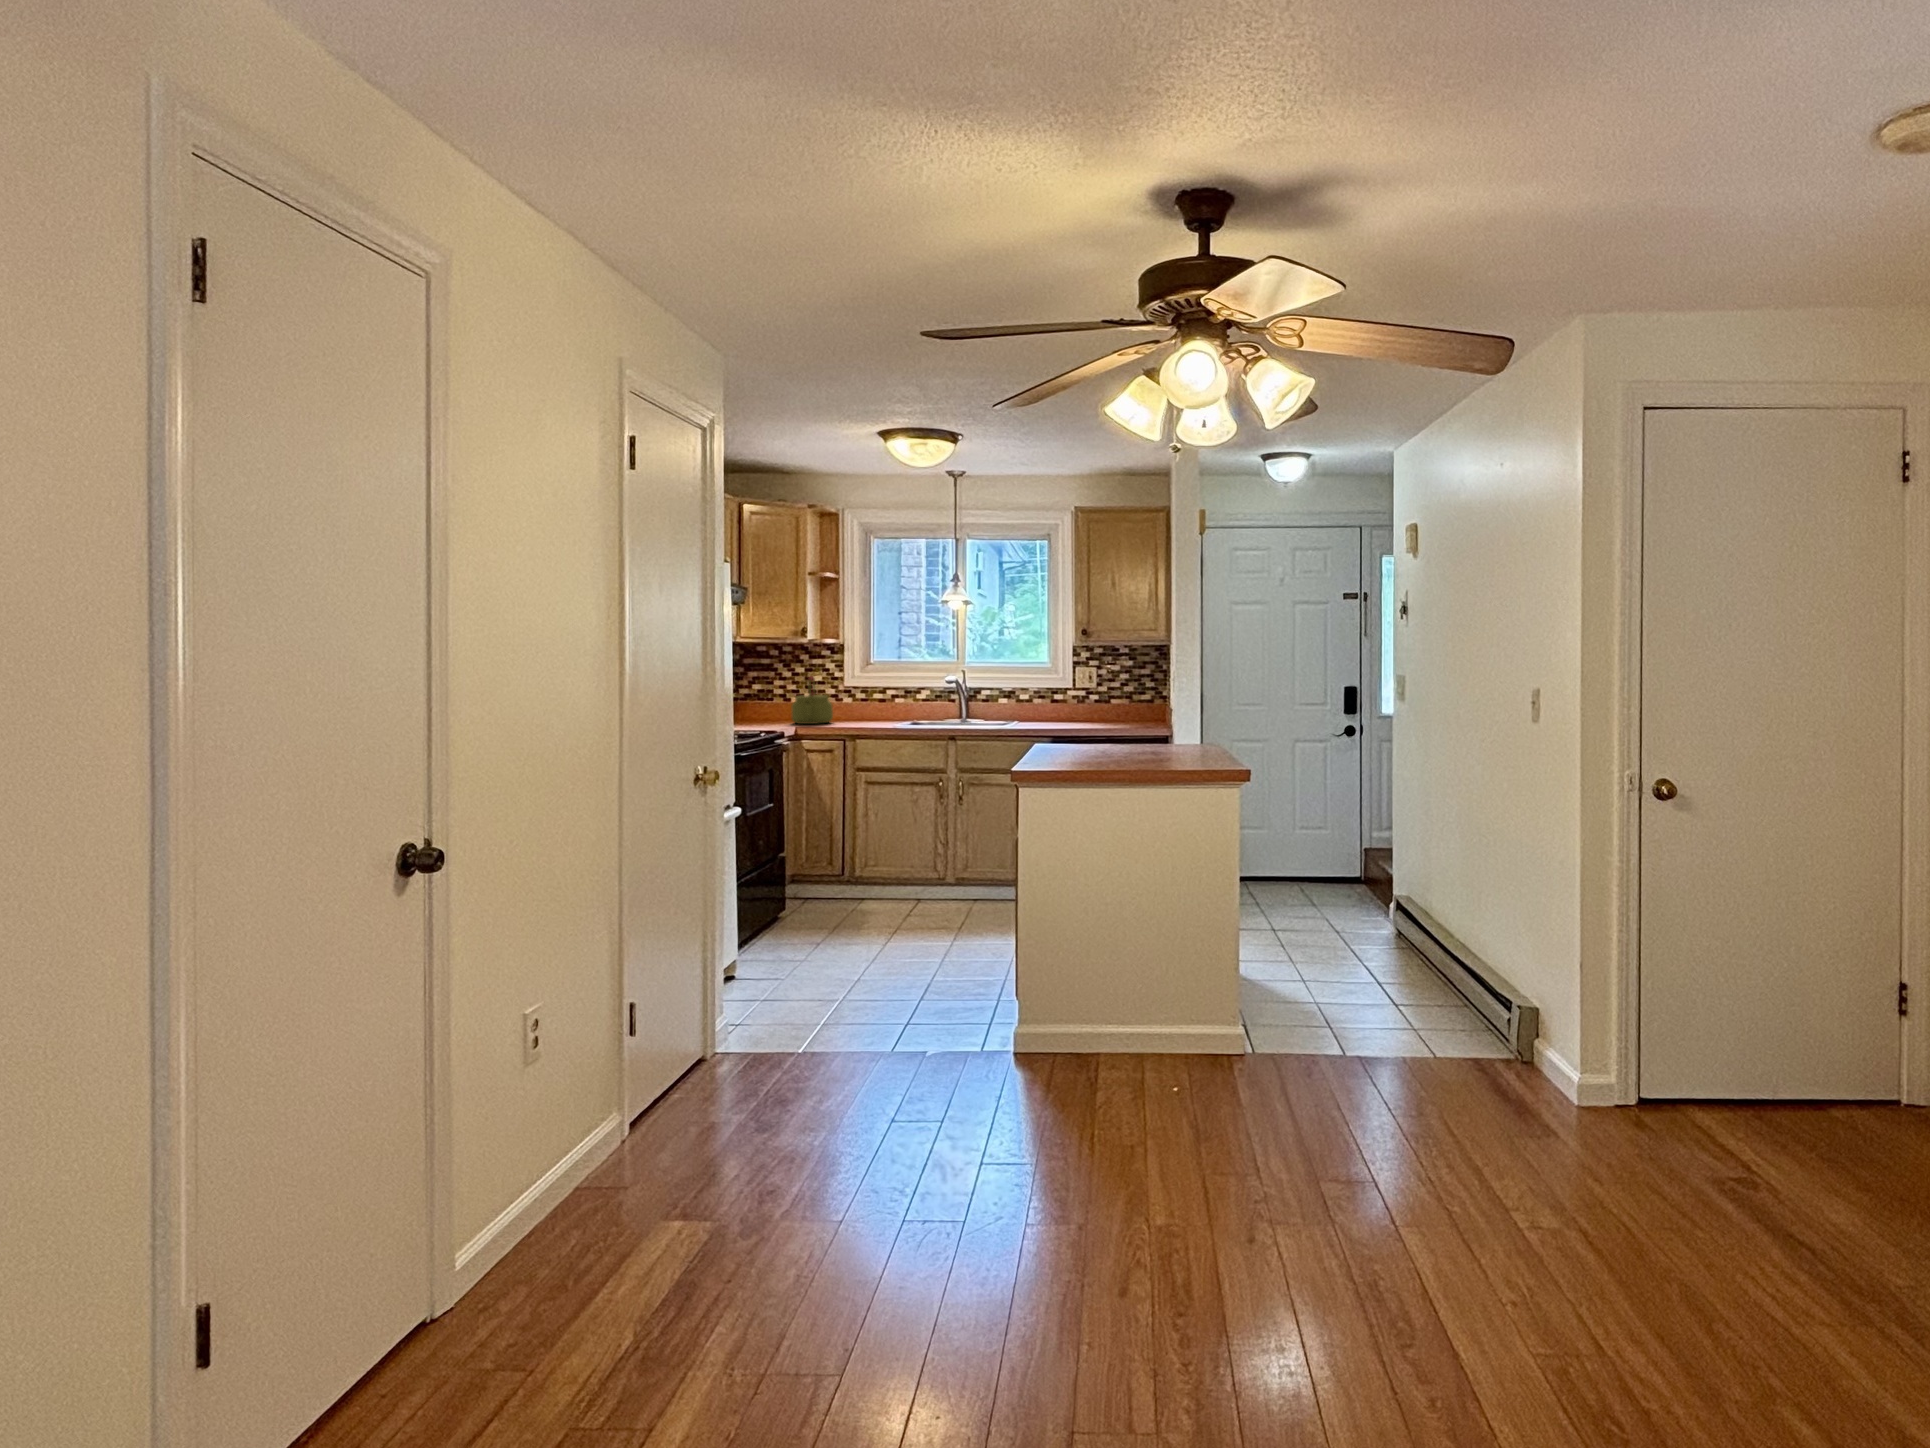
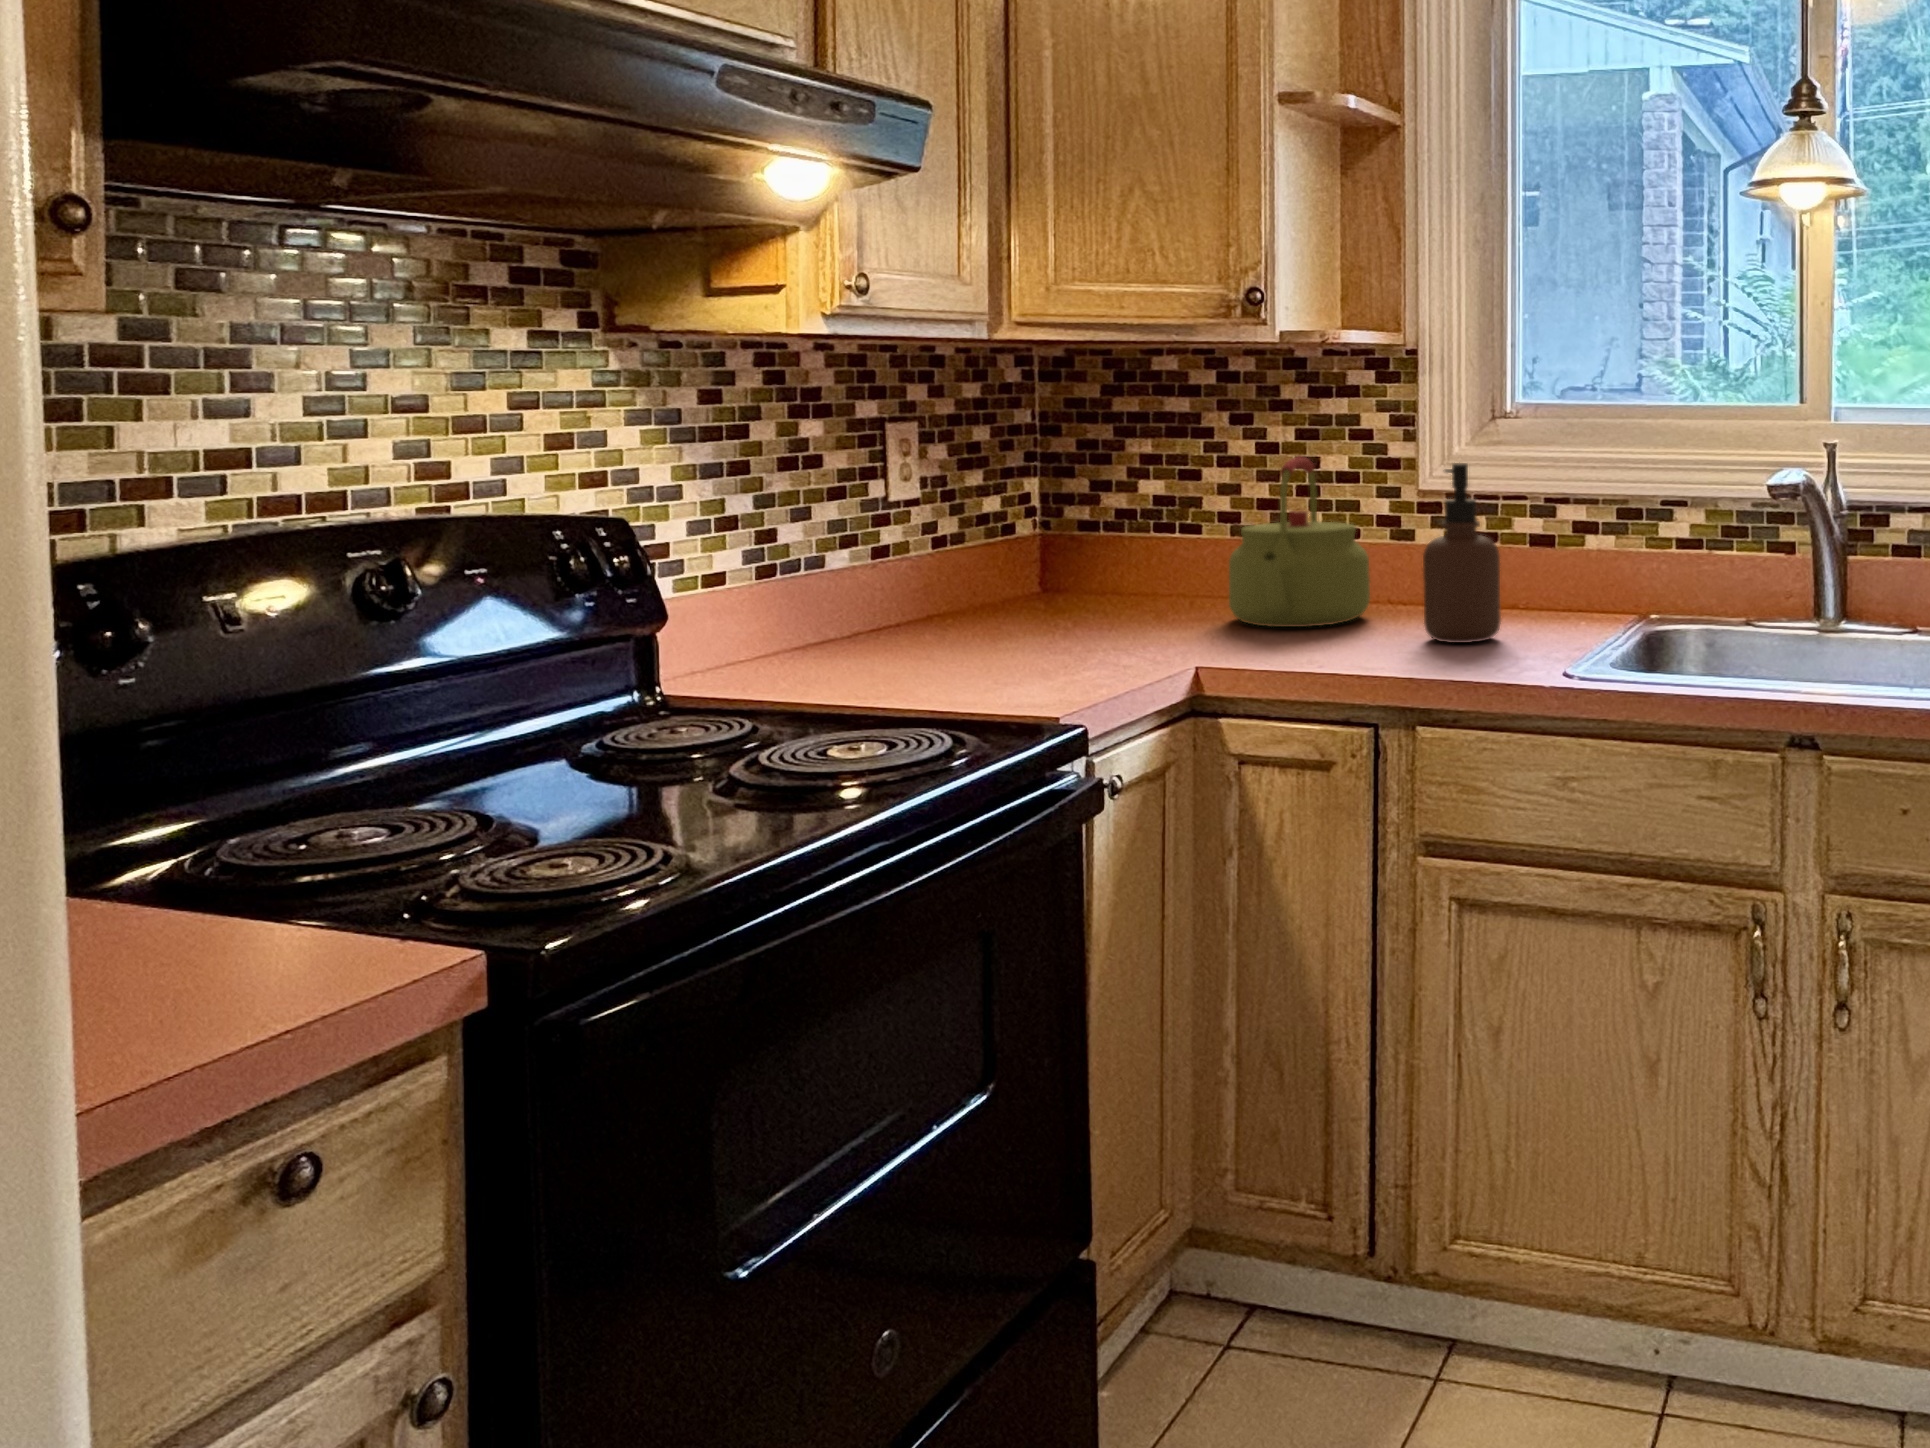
soap dispenser: none [851,677,873,725] -> present [1423,463,1501,643]

